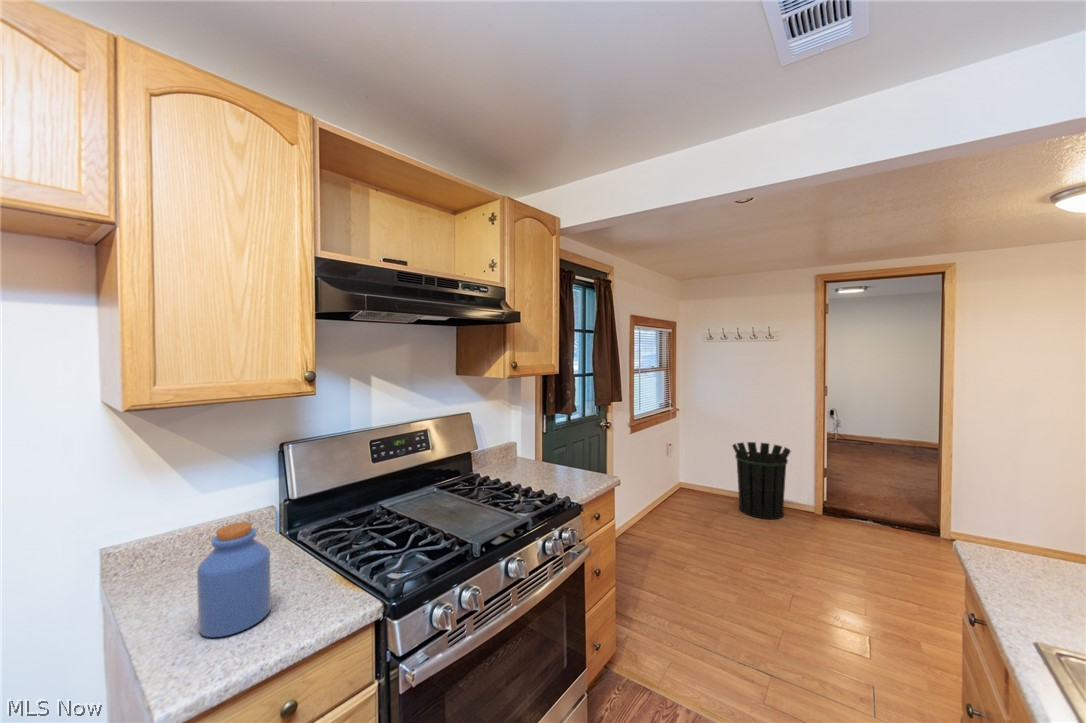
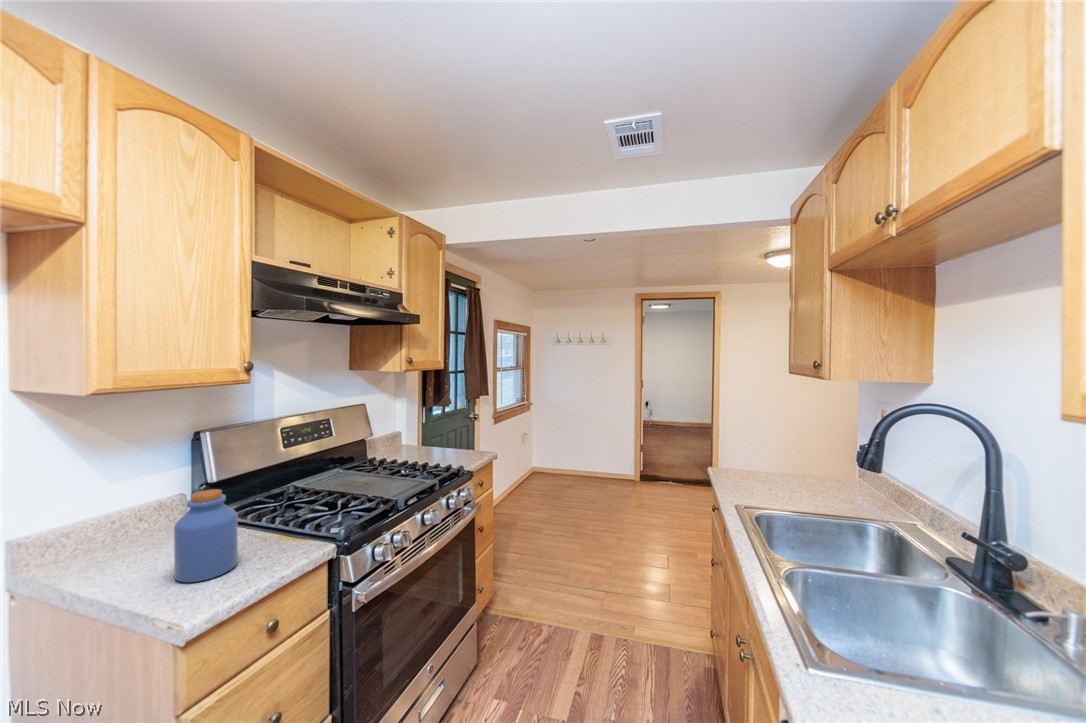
waste bin: present [733,442,791,519] -> none [576,428,619,489]

